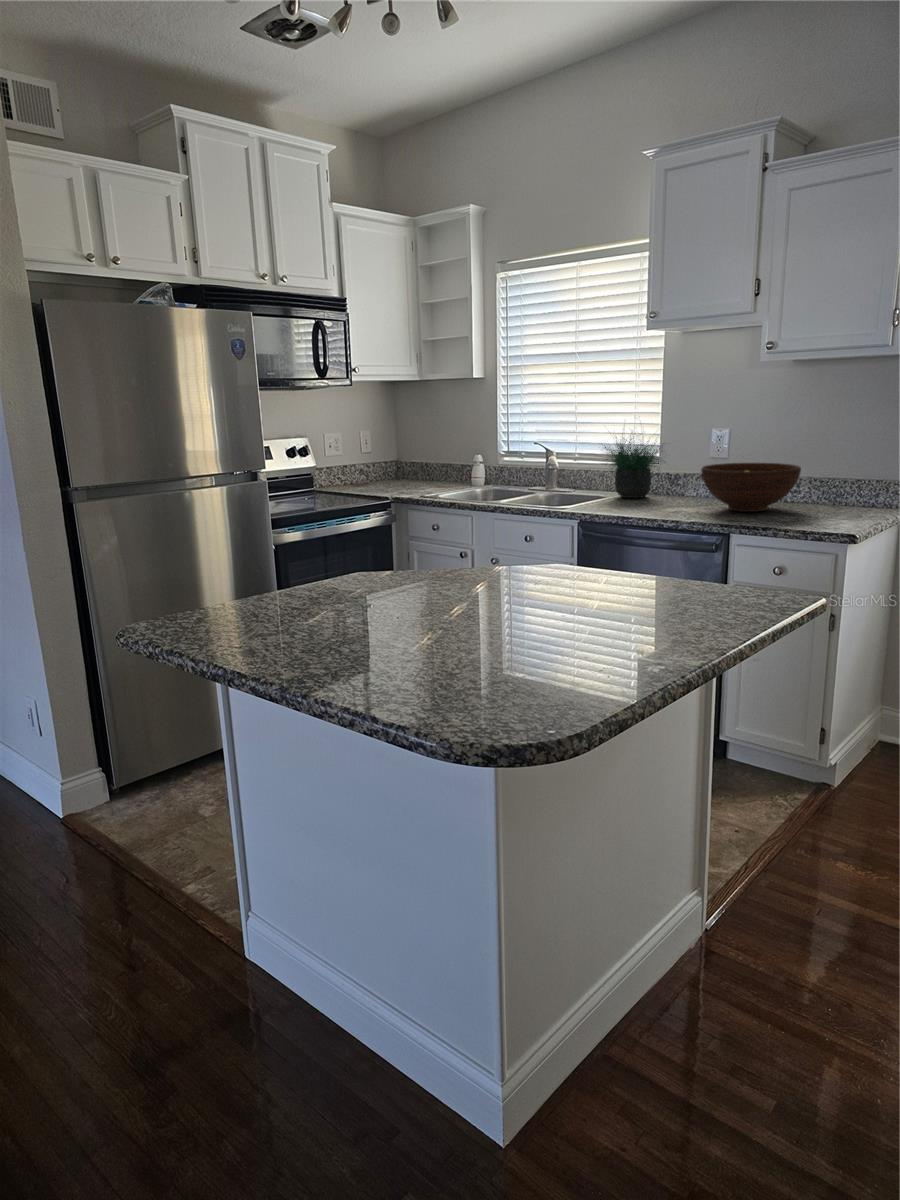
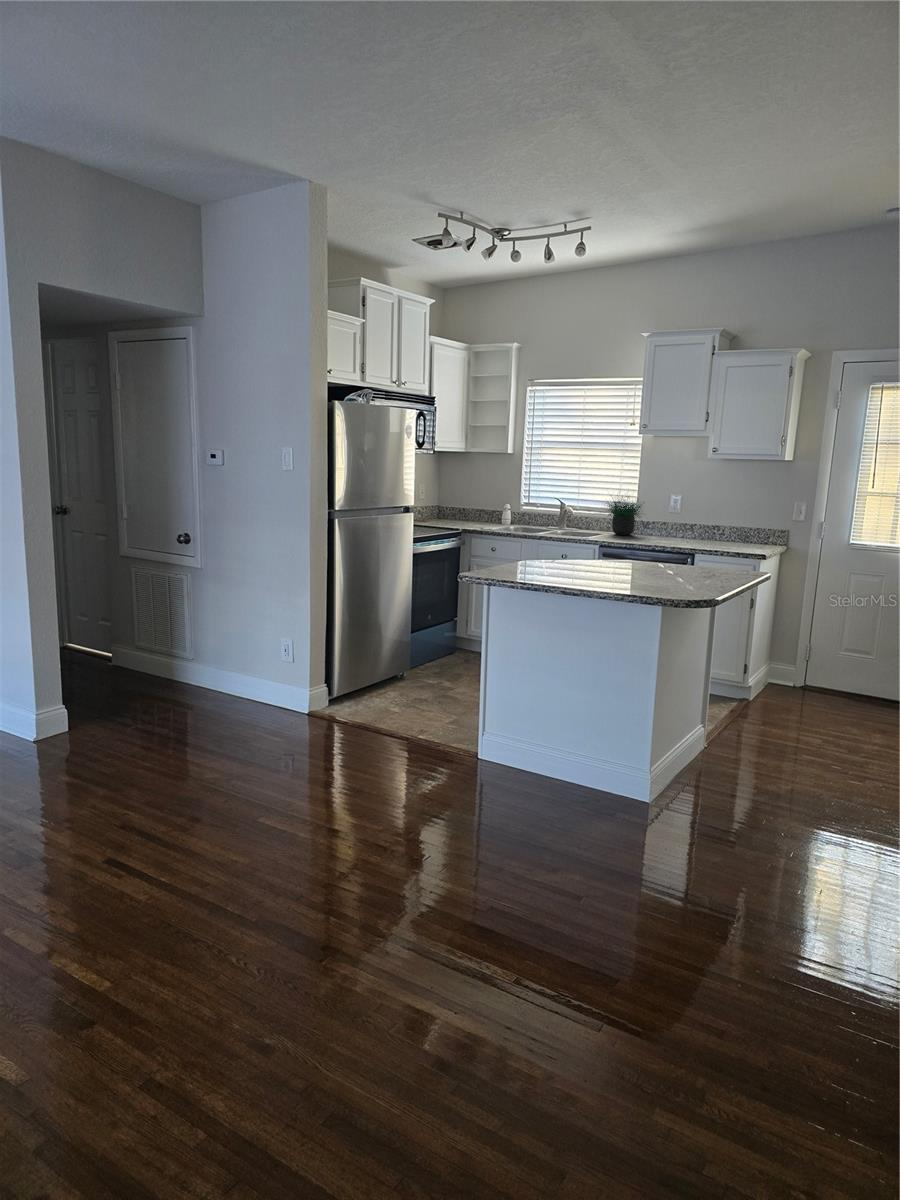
fruit bowl: present [701,463,801,512] -> none [673,515,730,543]

